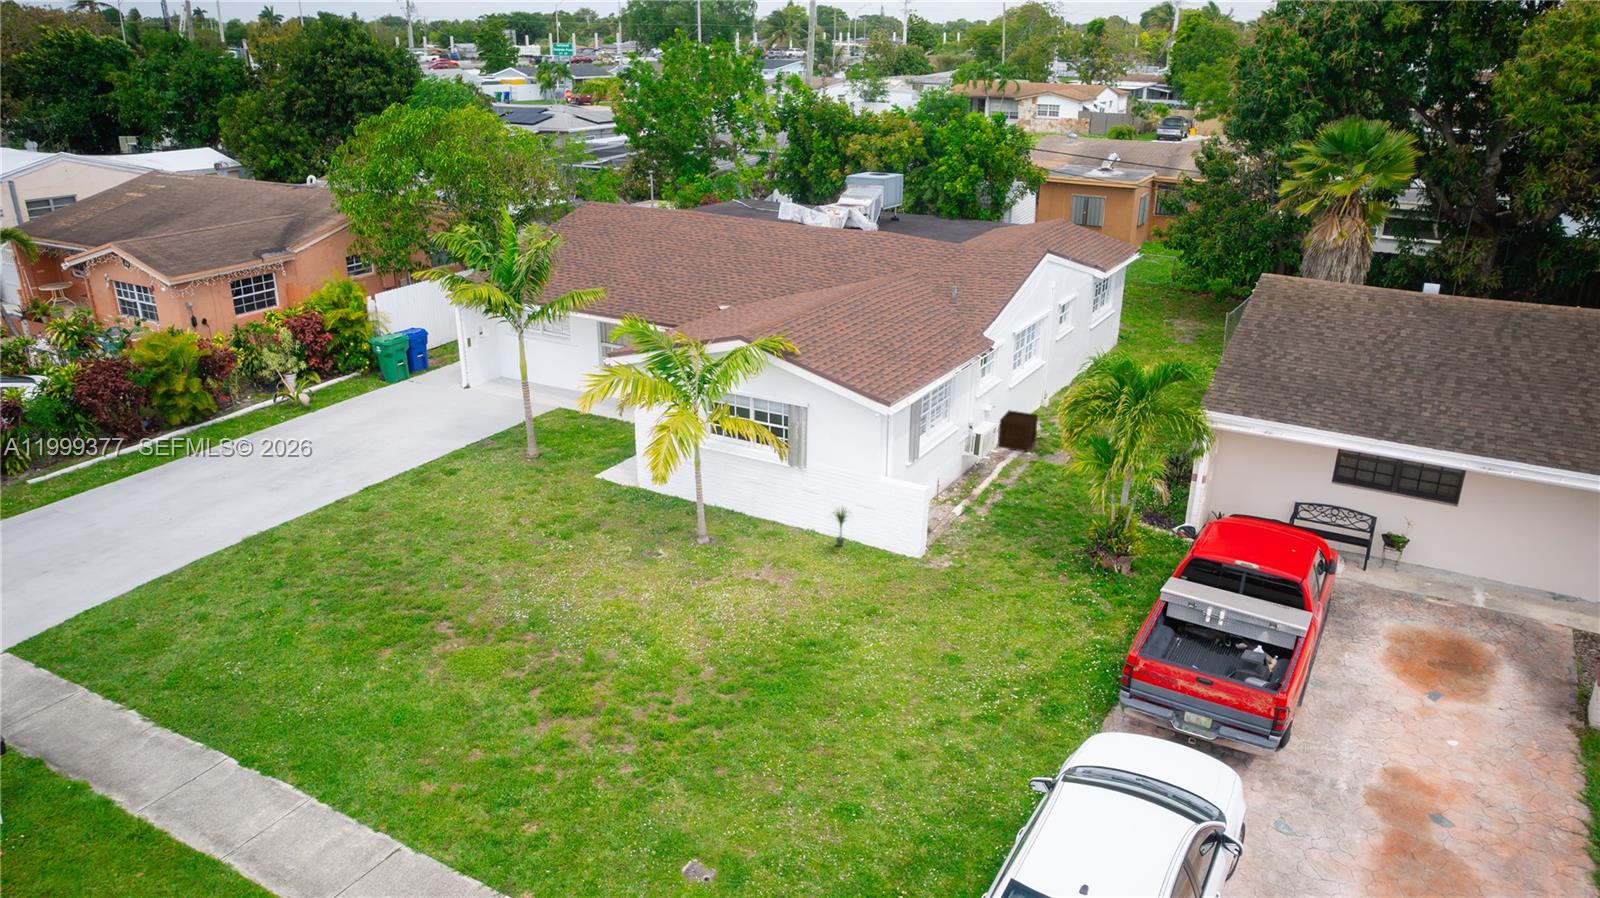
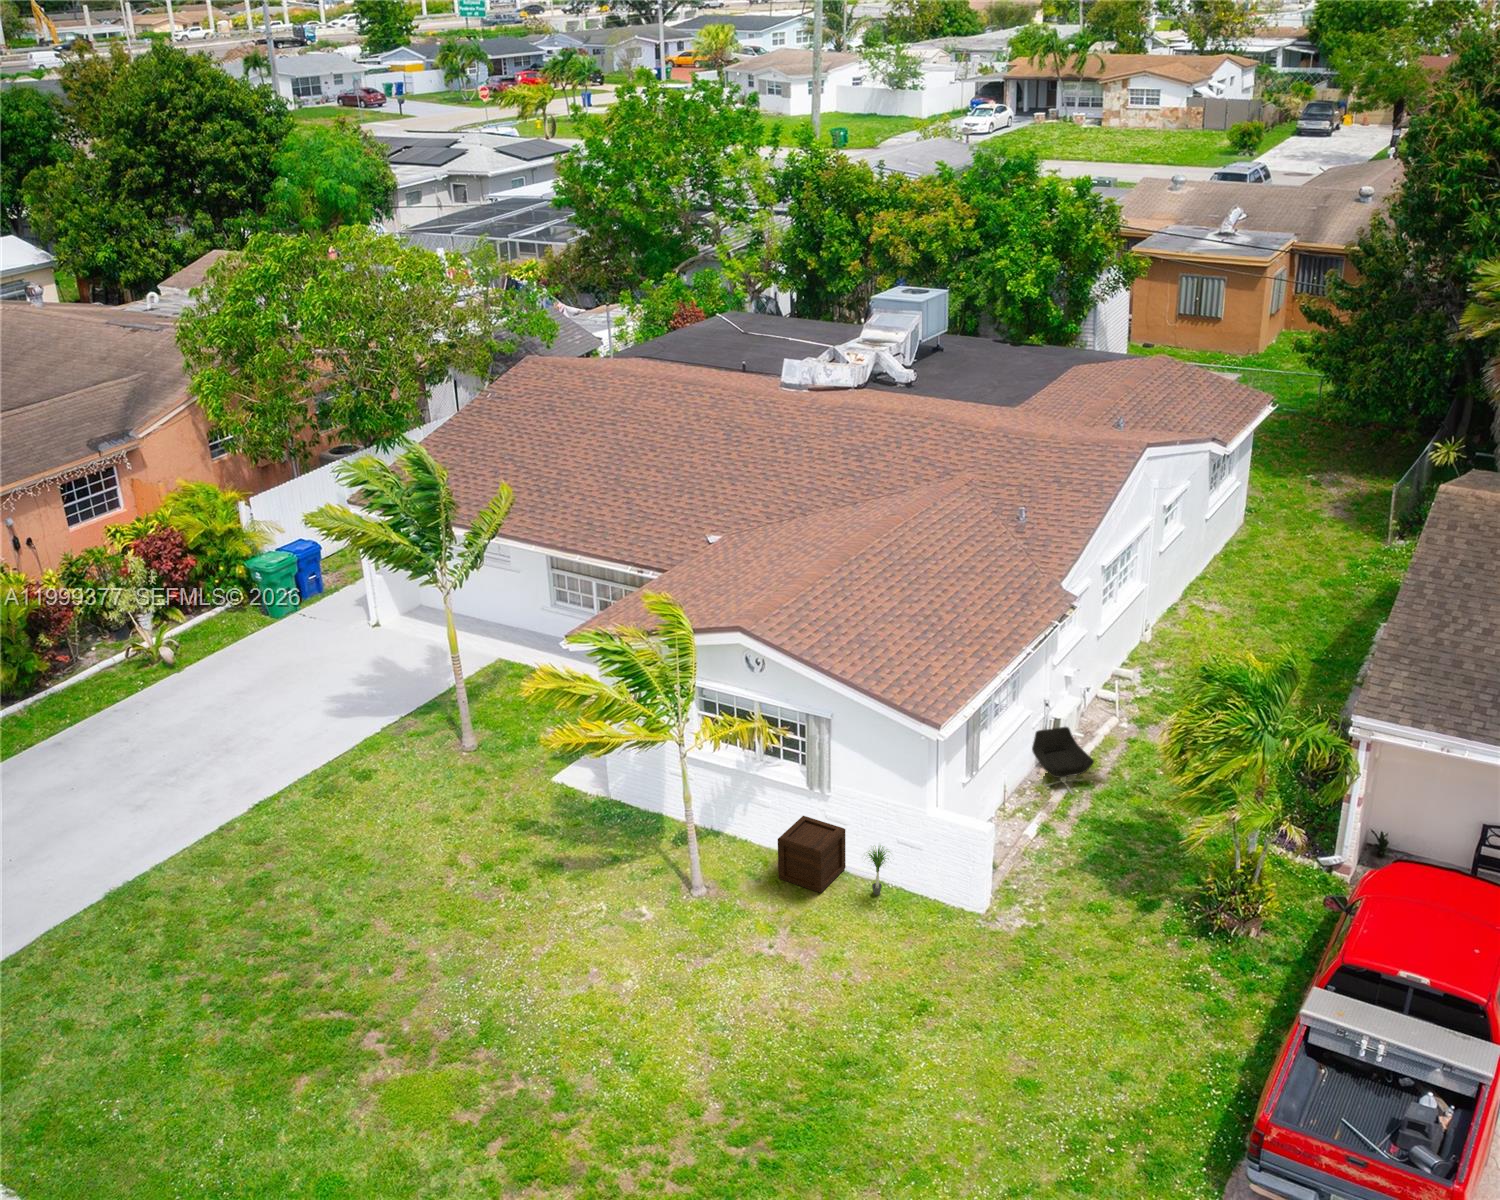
wooden crate: present [998,410,1038,452] -> present [778,816,846,893]
lounge chair: none [958,441,1005,488] -> present [1032,727,1094,794]

